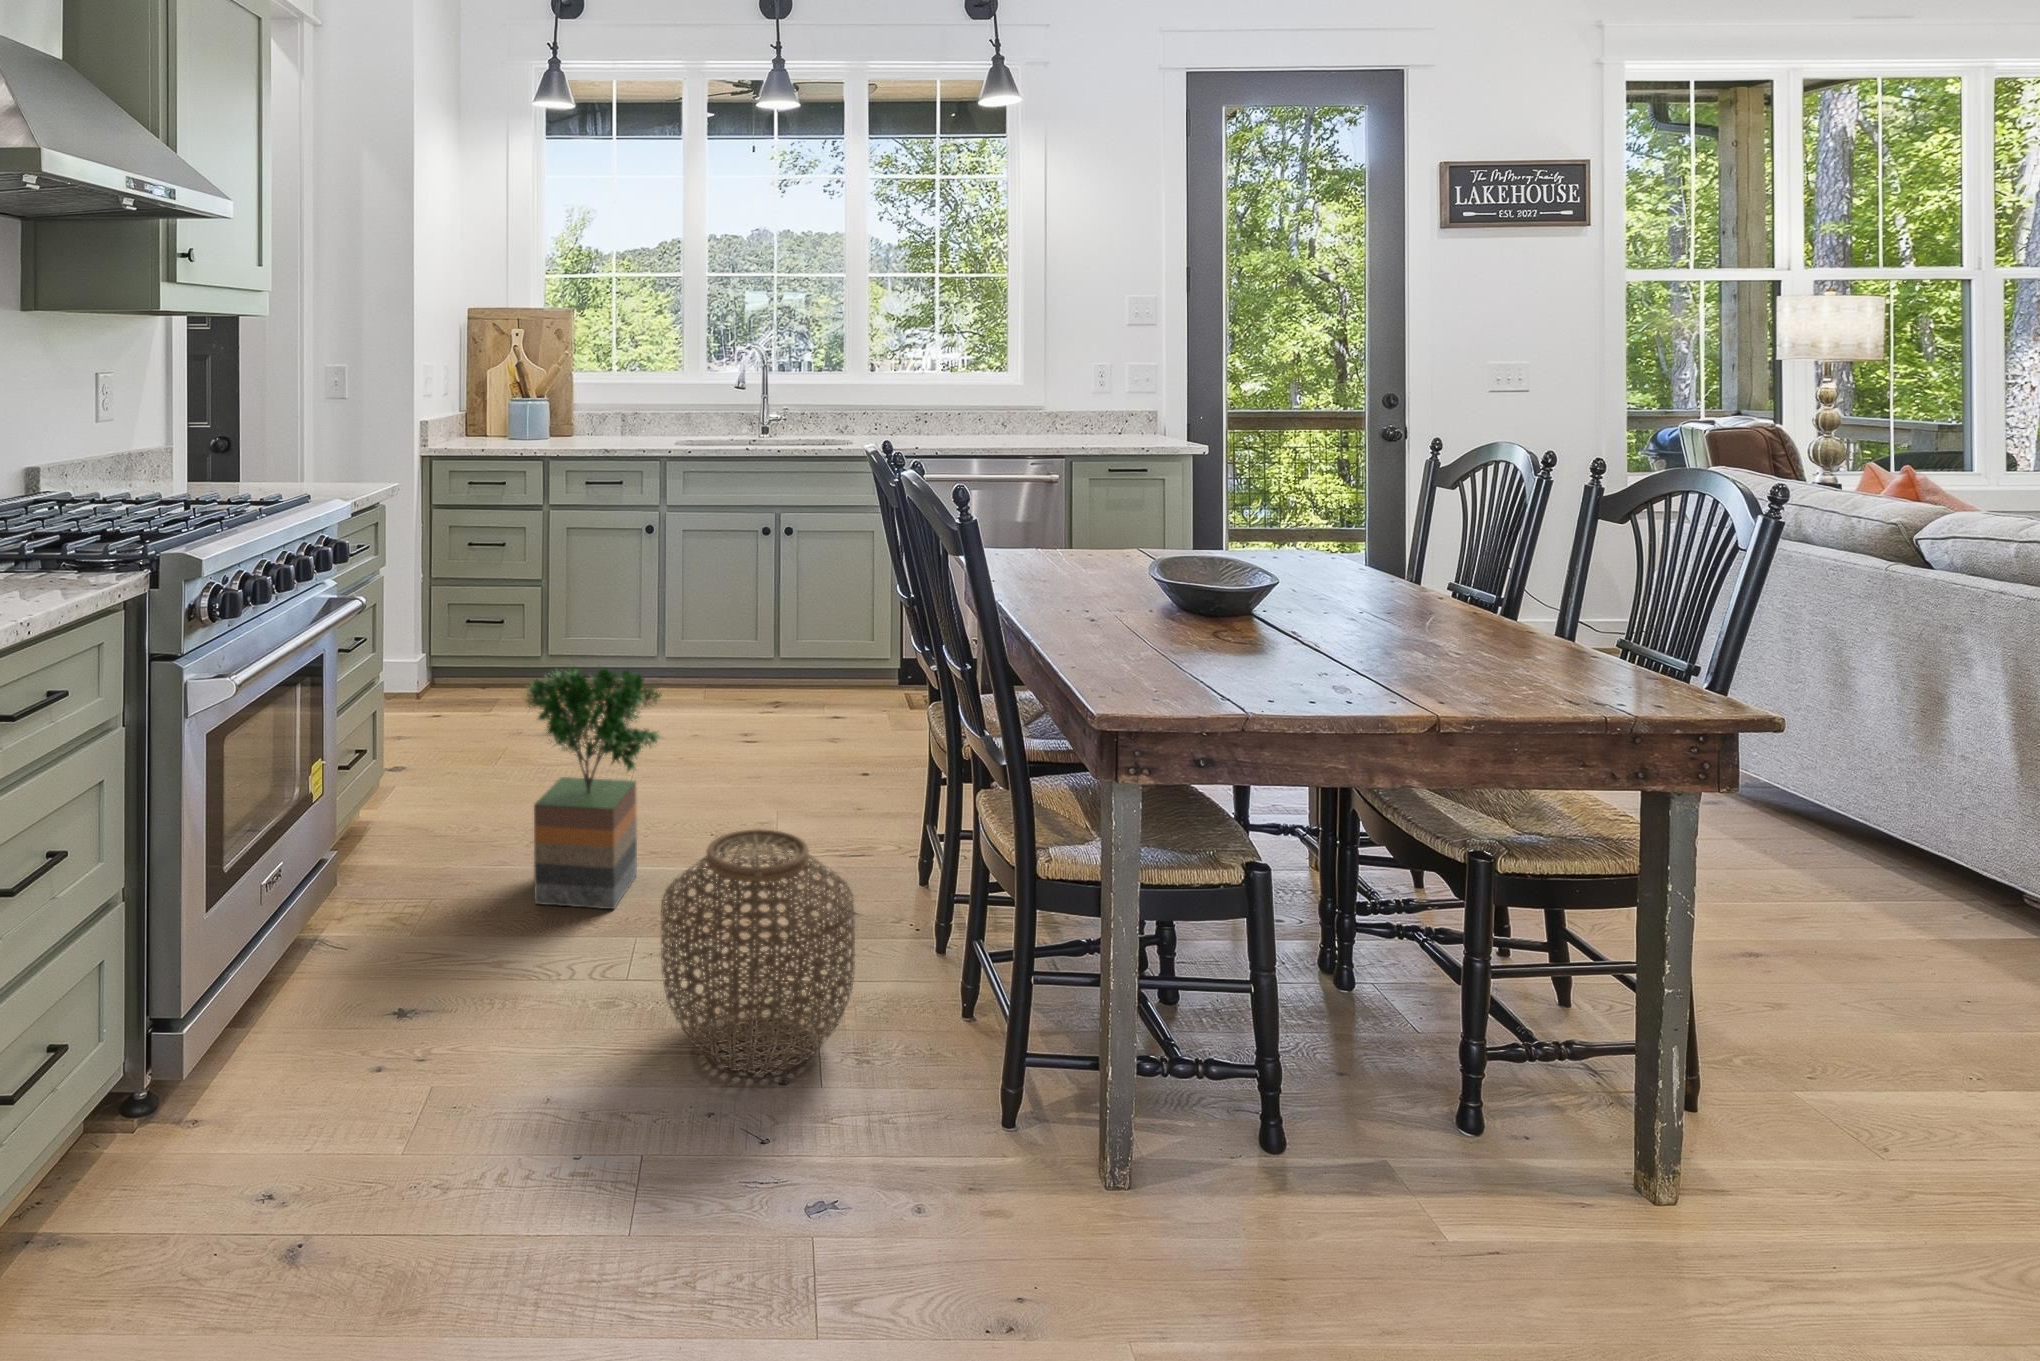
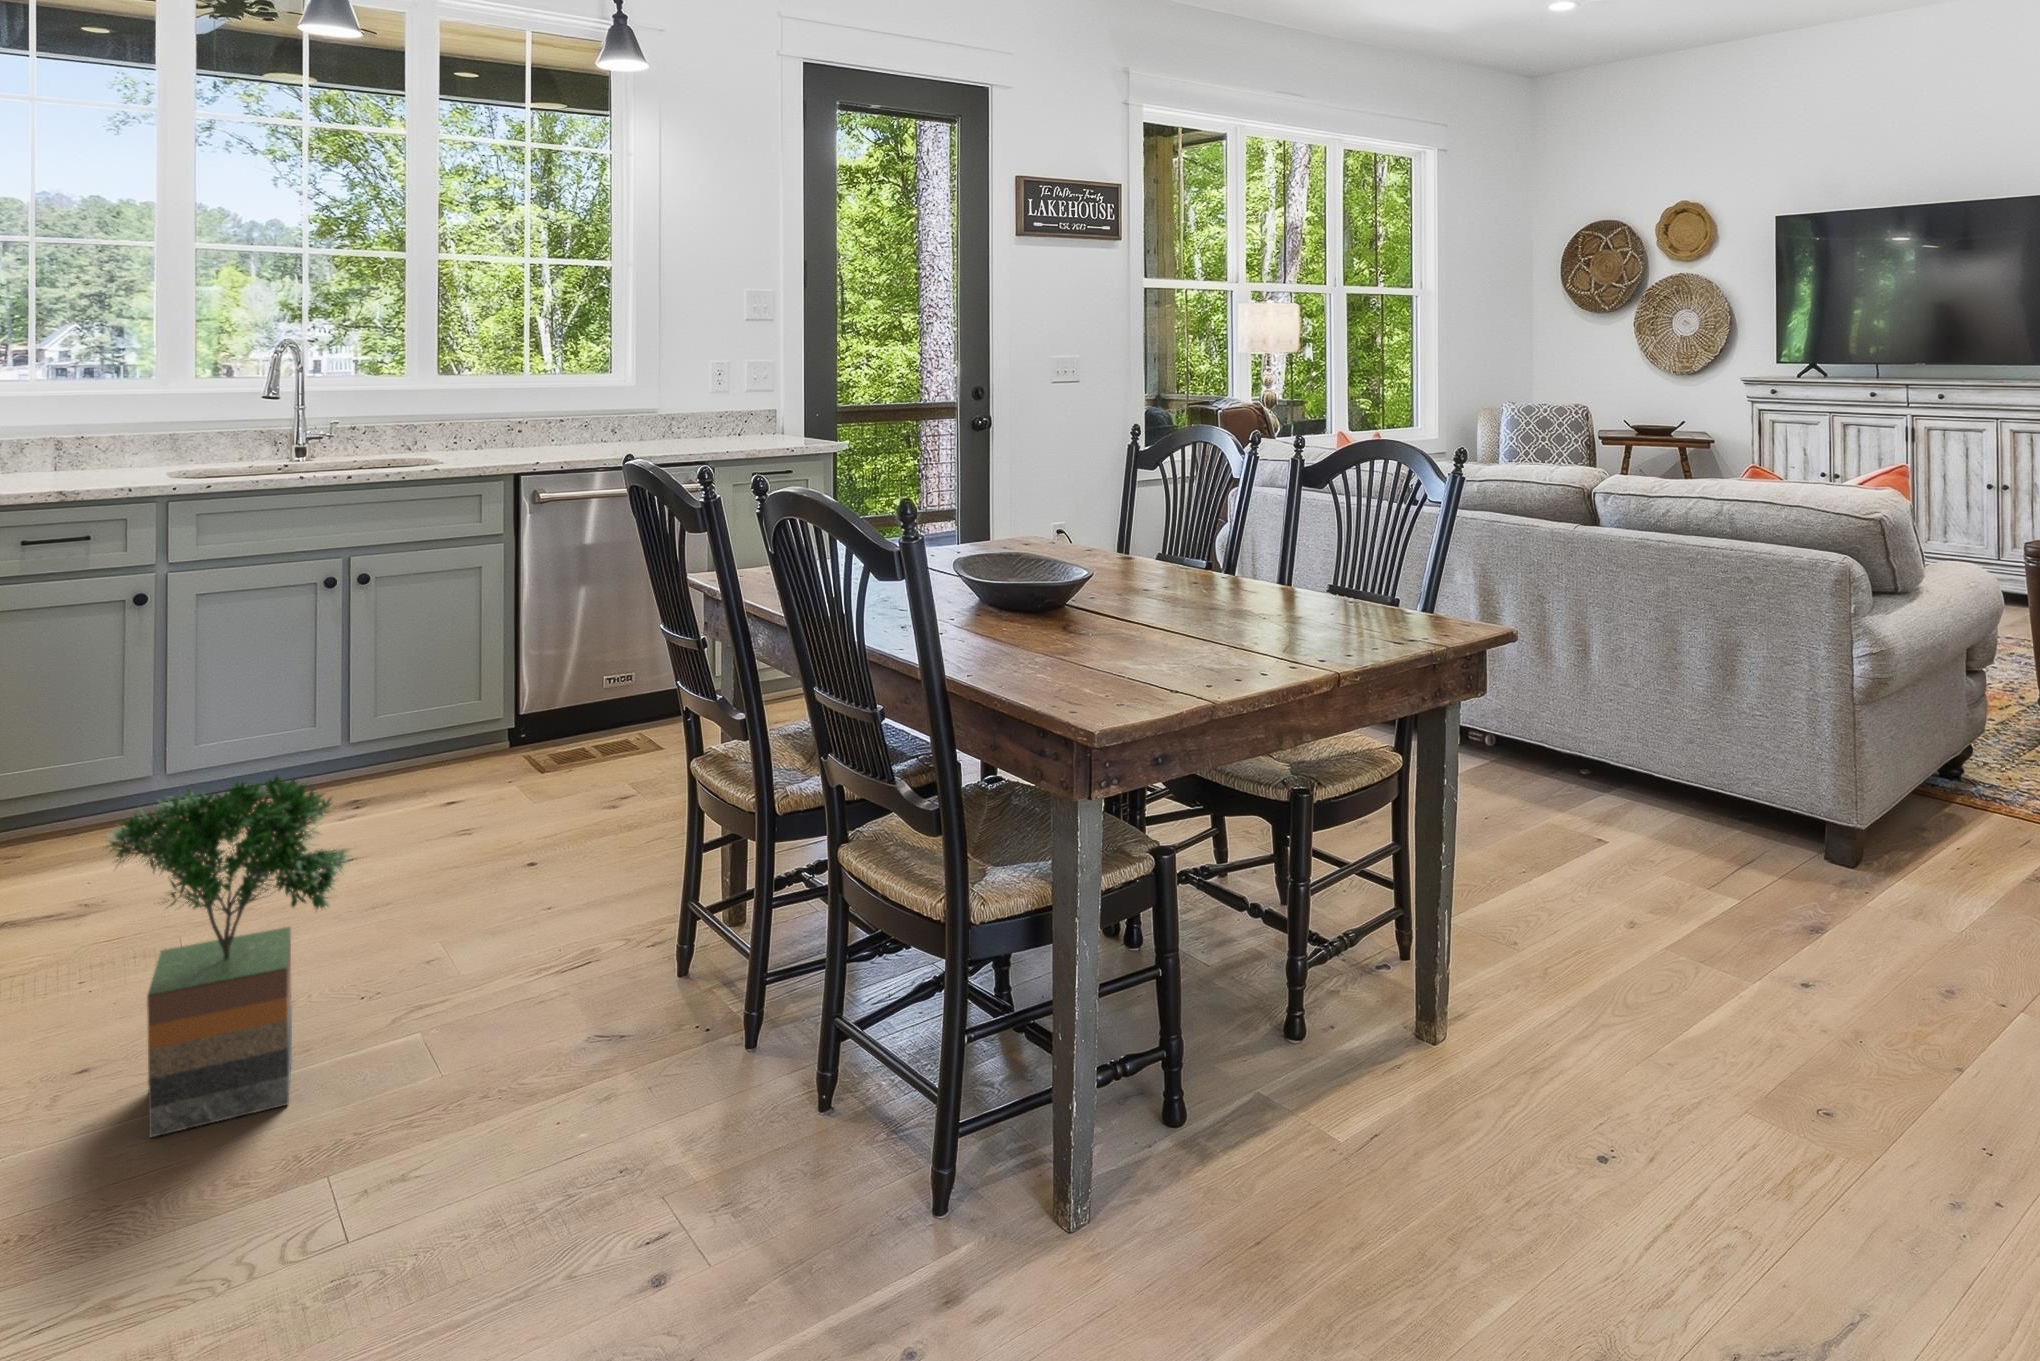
woven basket: present [661,829,855,1074] -> none [479,920,730,1225]

